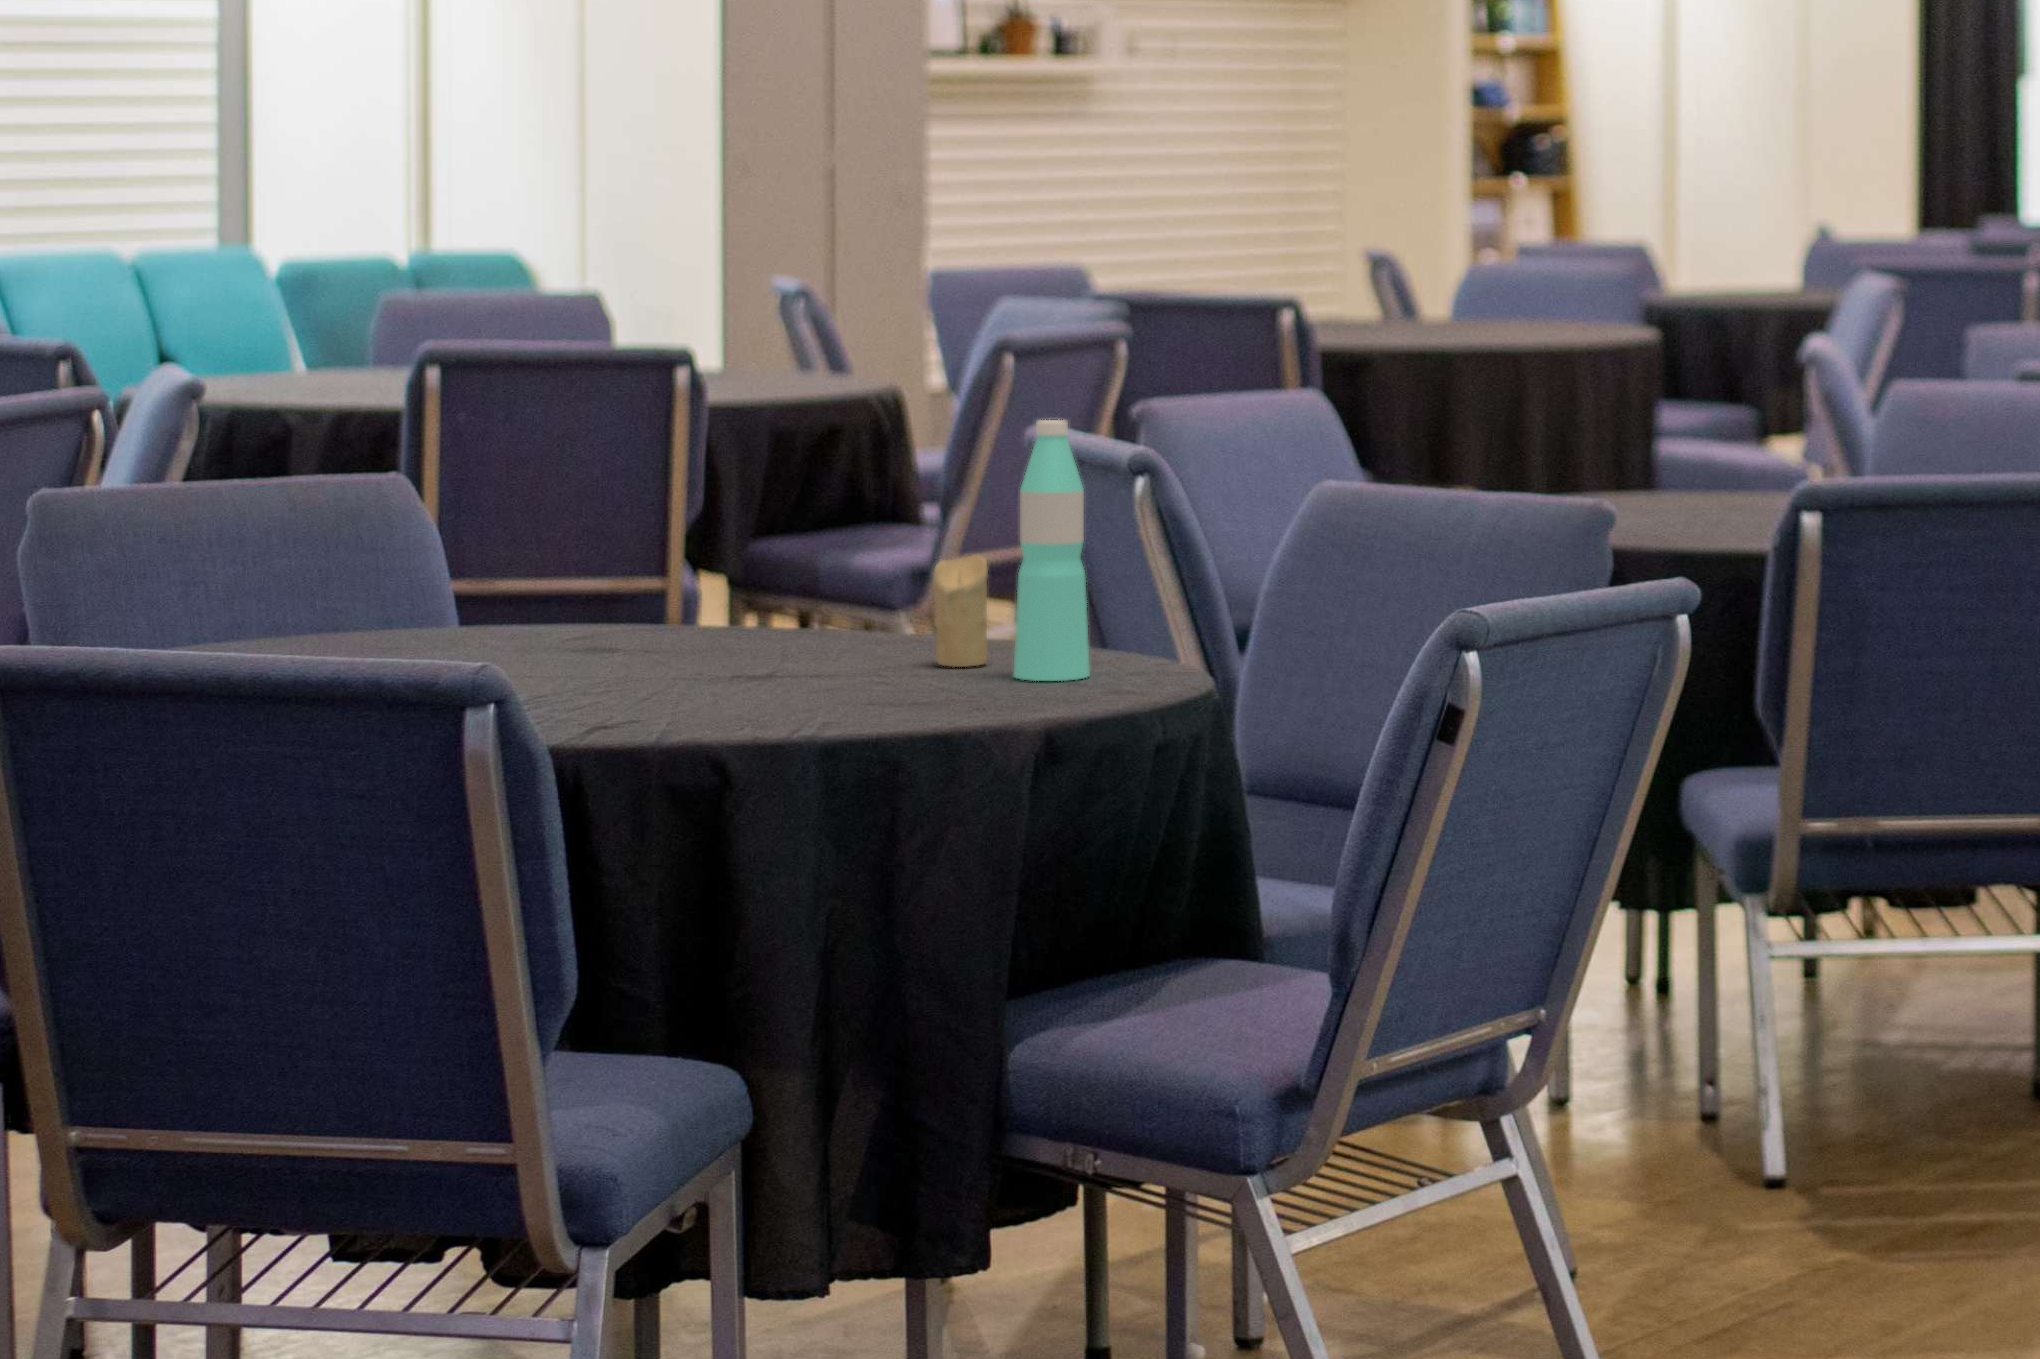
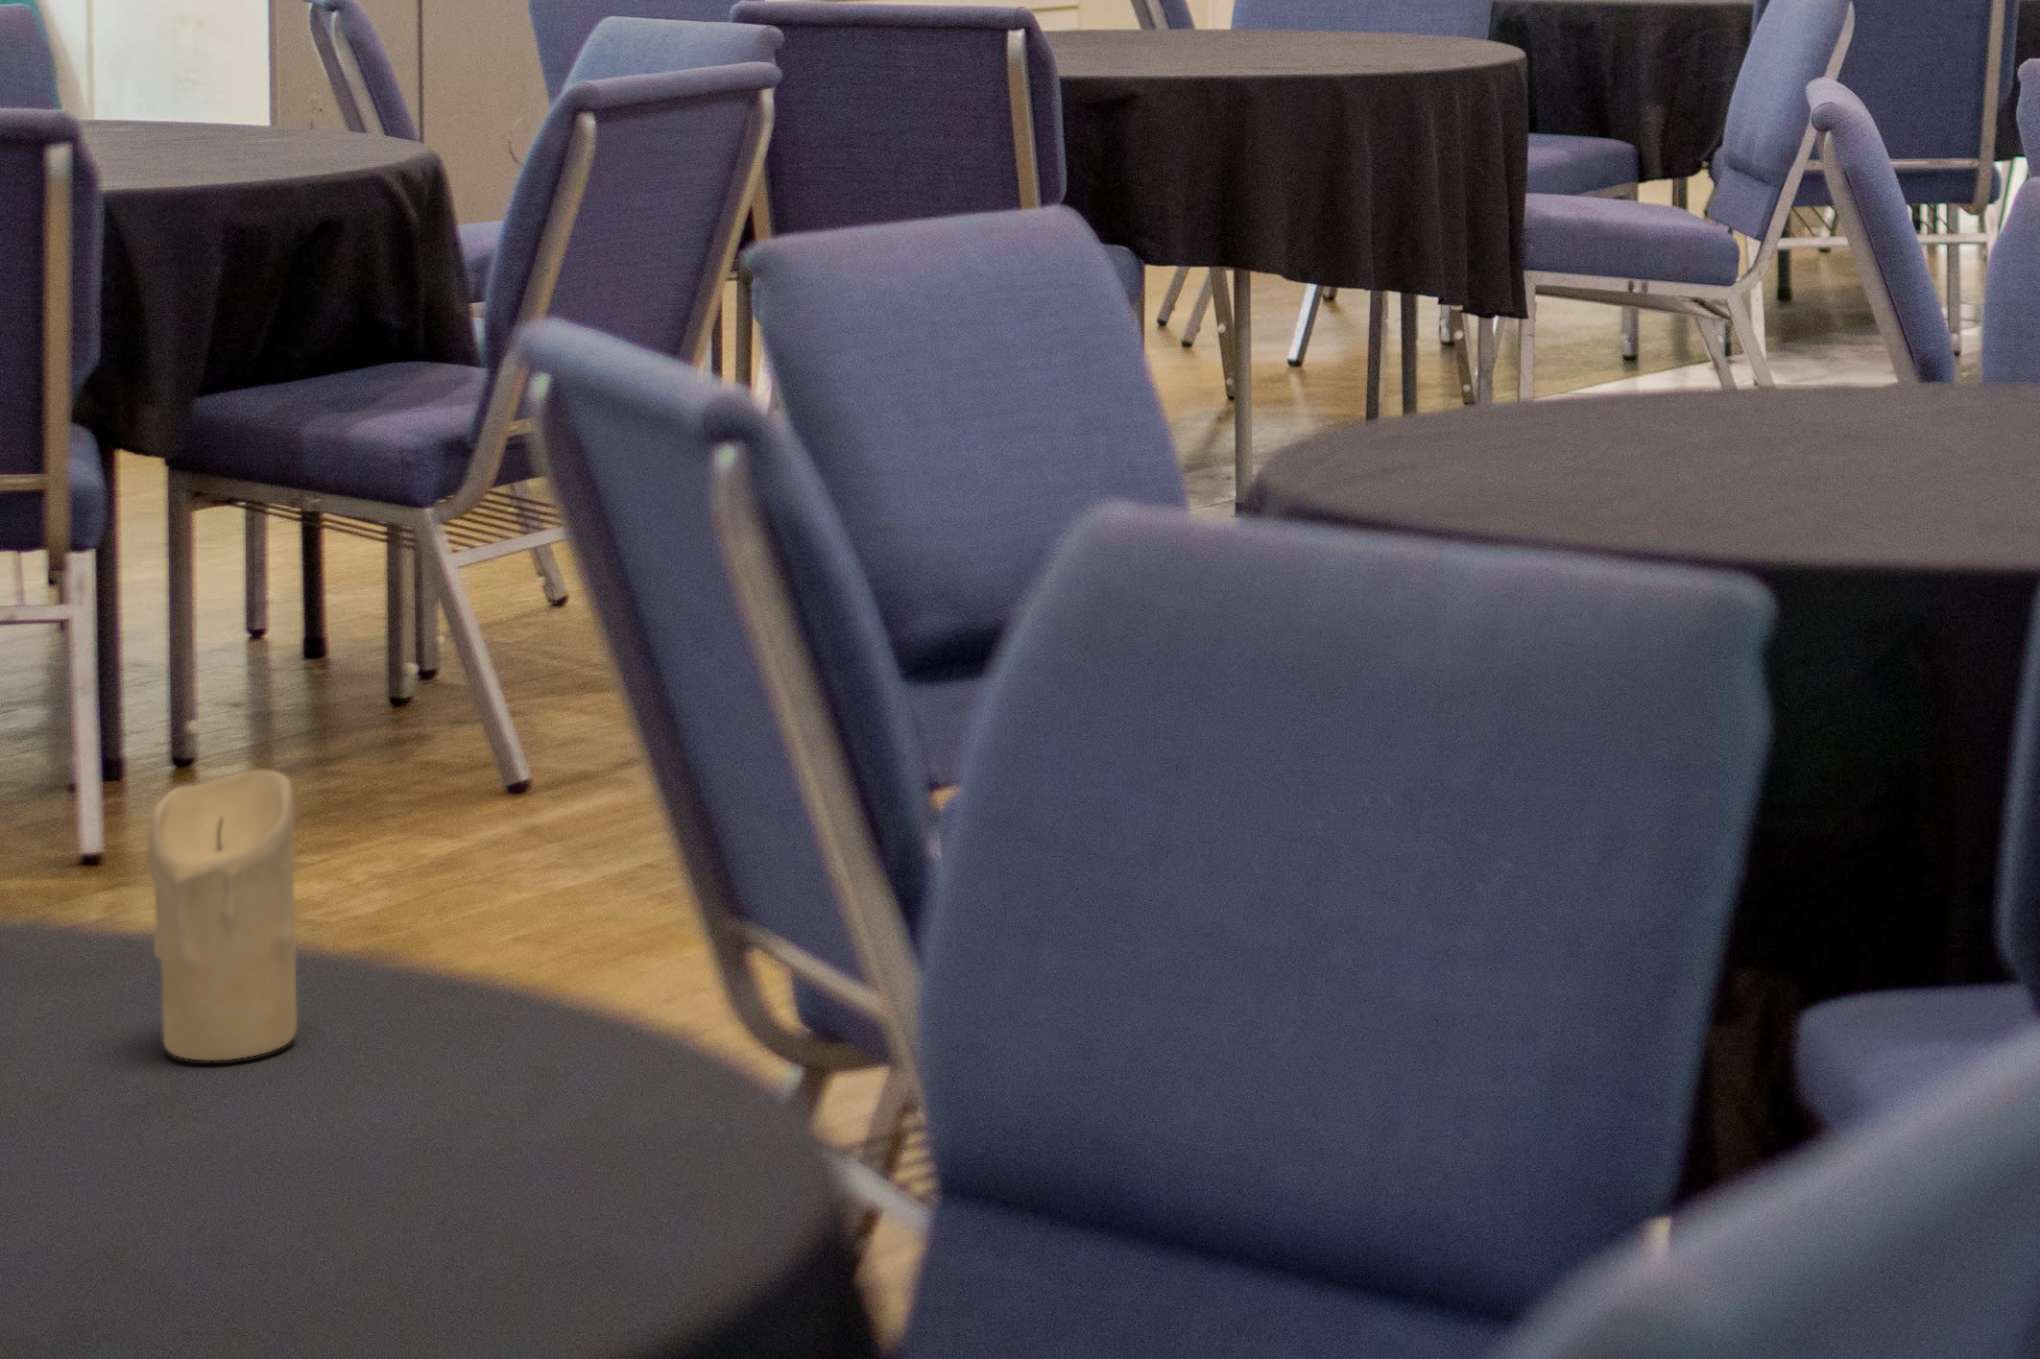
water bottle: present [1014,420,1090,681] -> none [341,453,546,1138]

